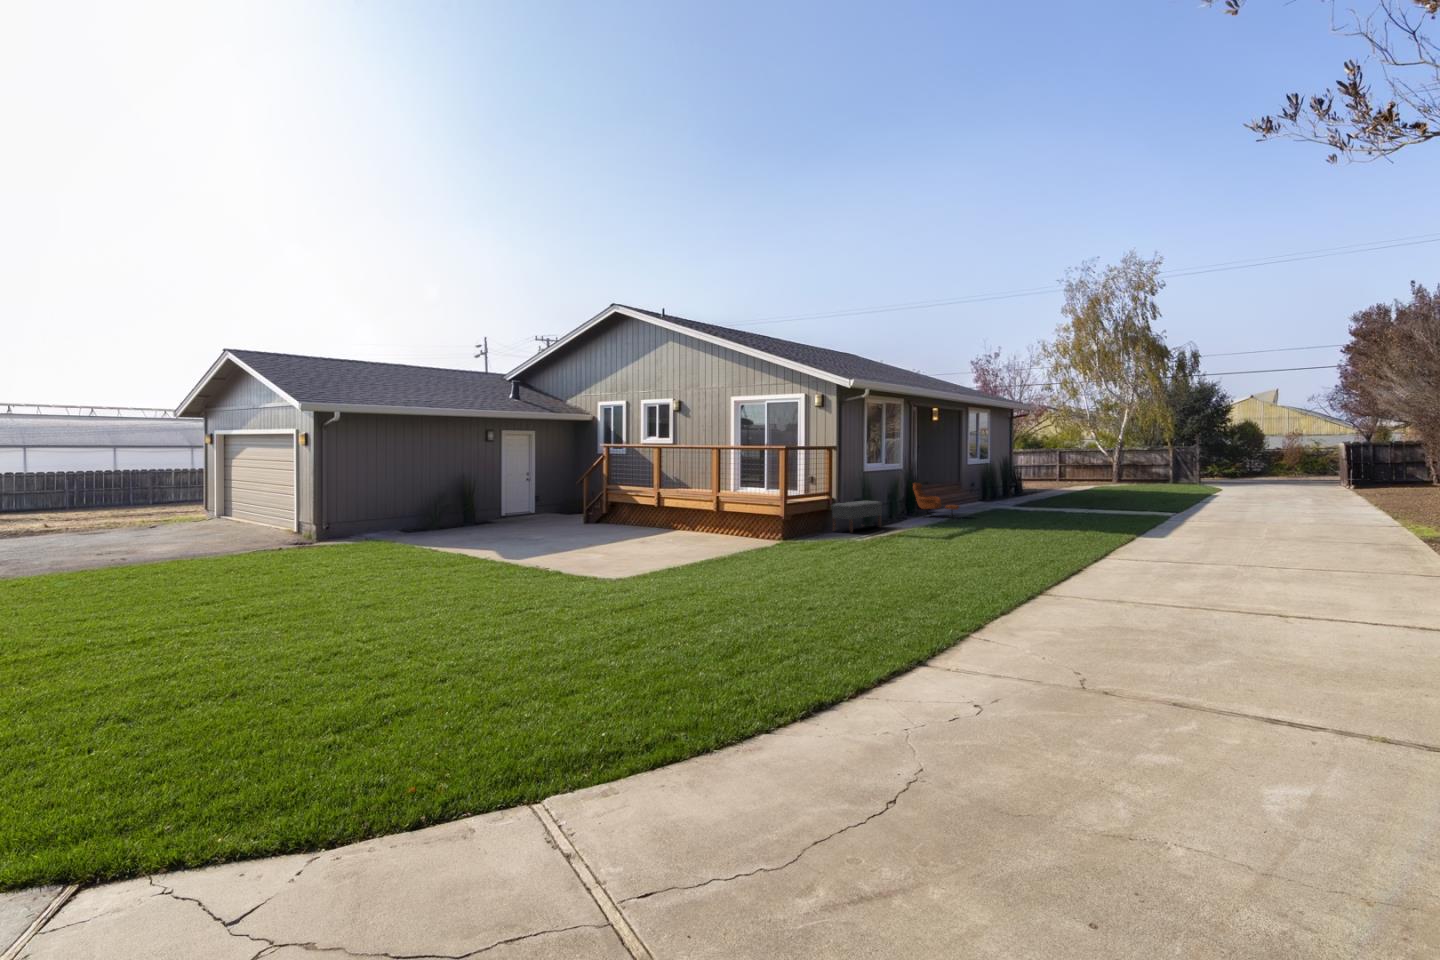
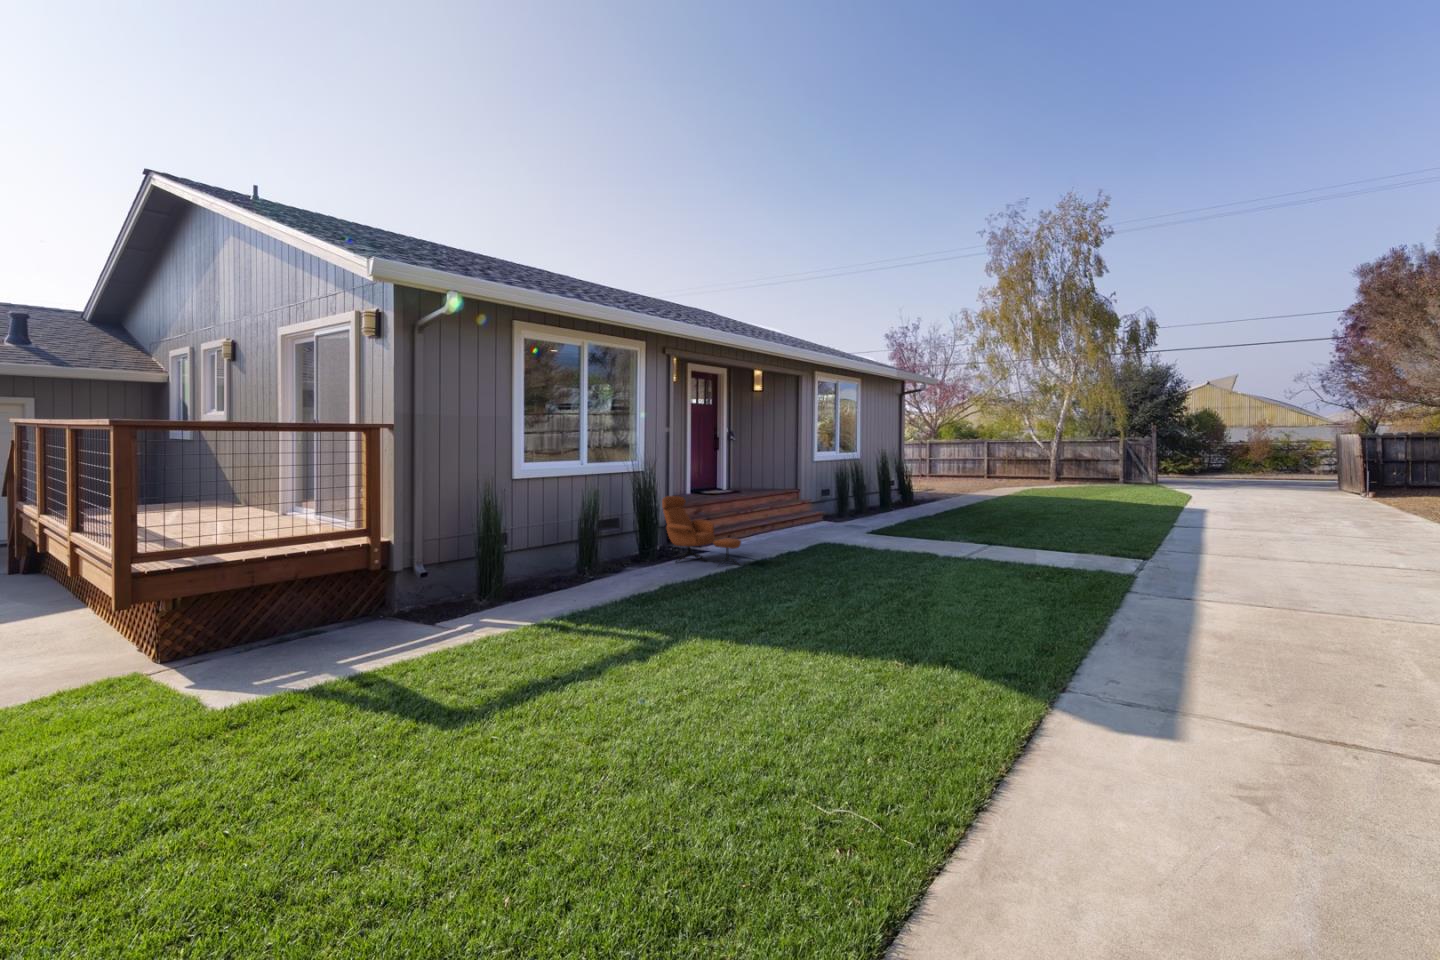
bench: present [831,501,882,533] -> none [369,541,525,627]

